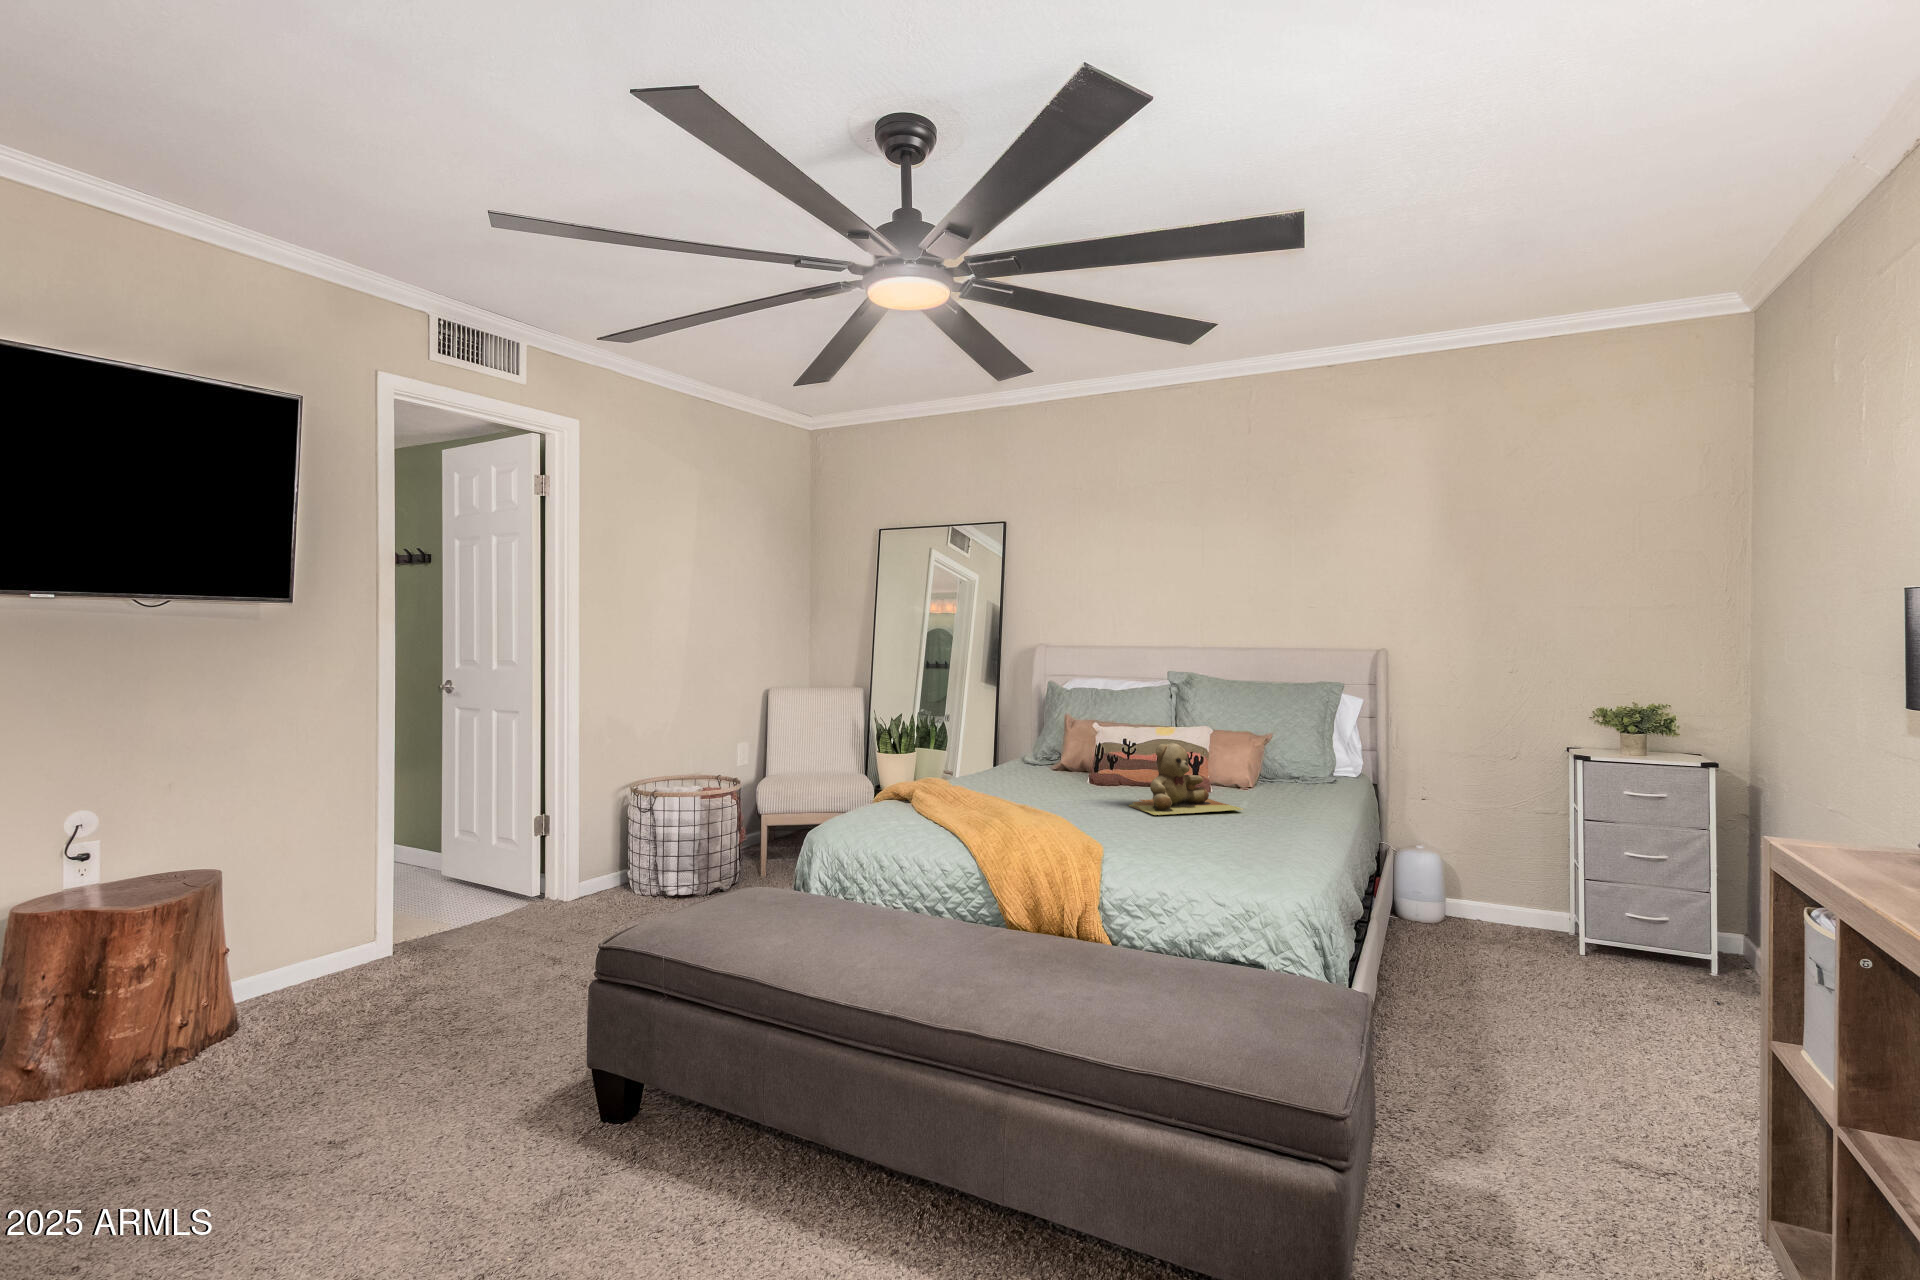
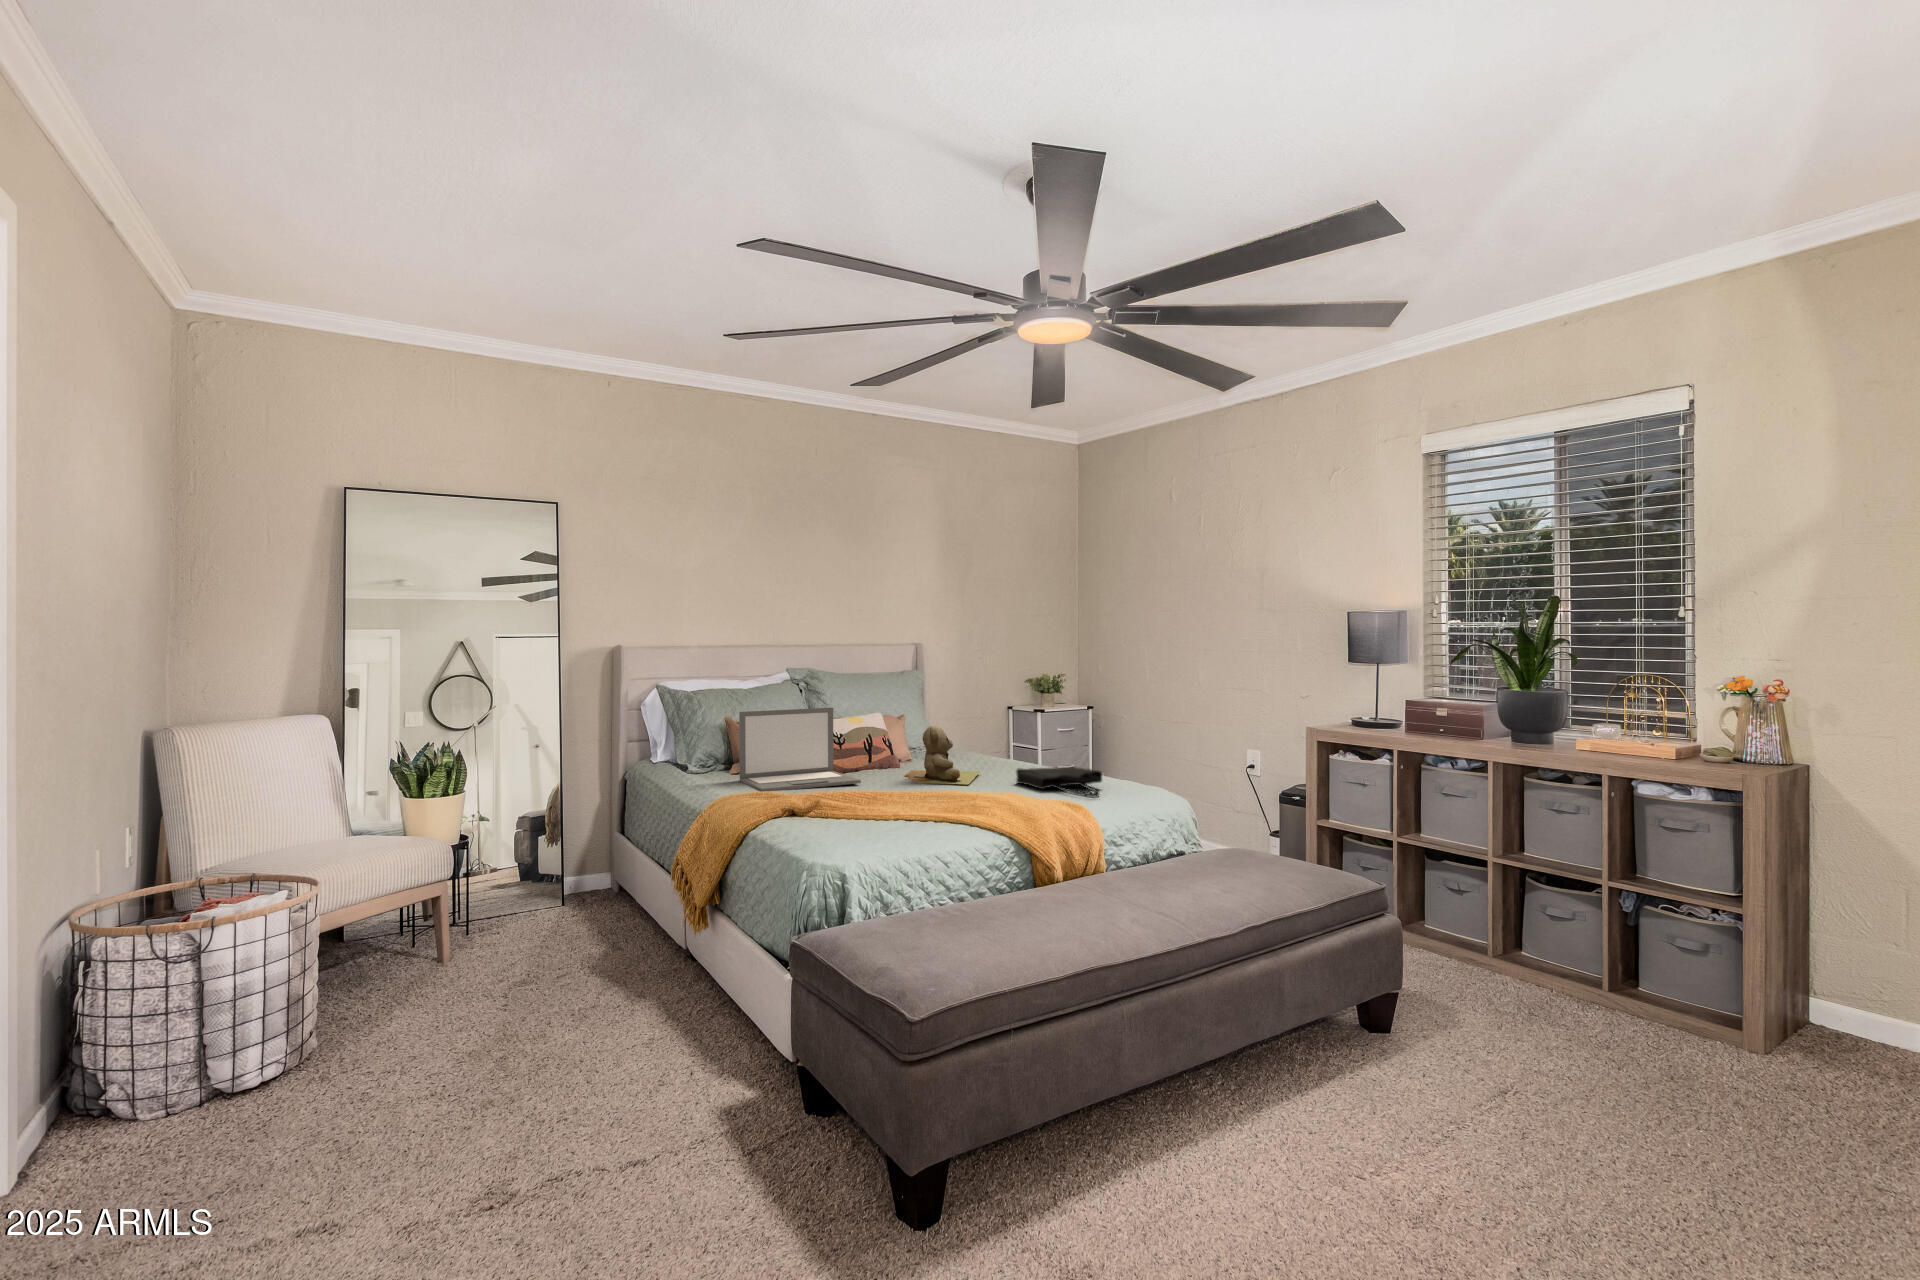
laptop: none [978,708,1101,792] -> present [739,708,861,791]
tote bag: none [1189,808,1307,856] -> present [1016,766,1102,797]

